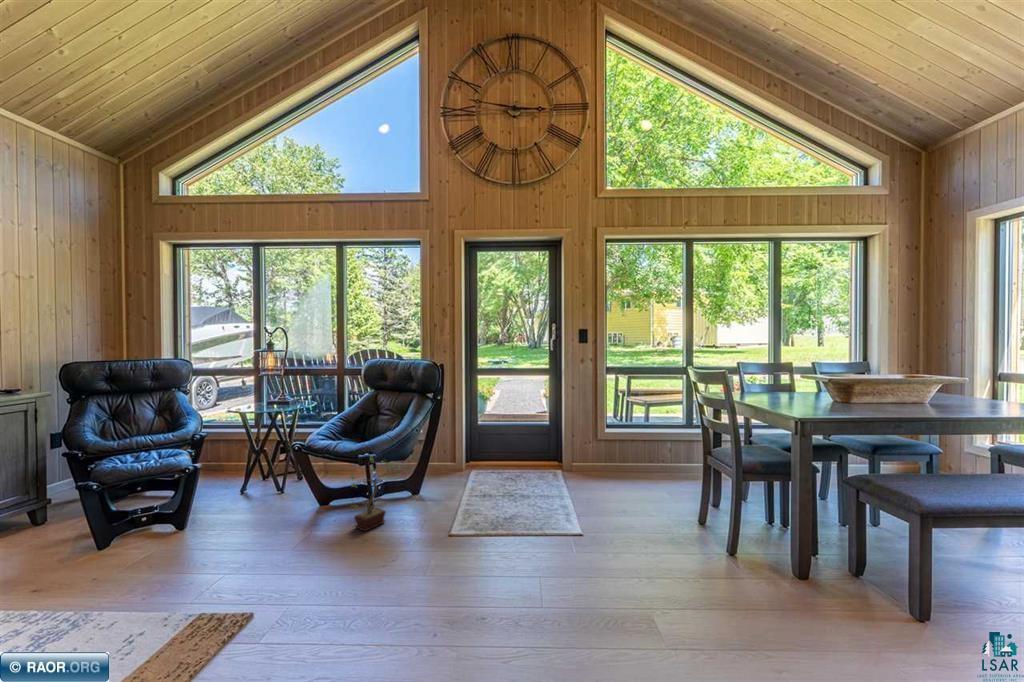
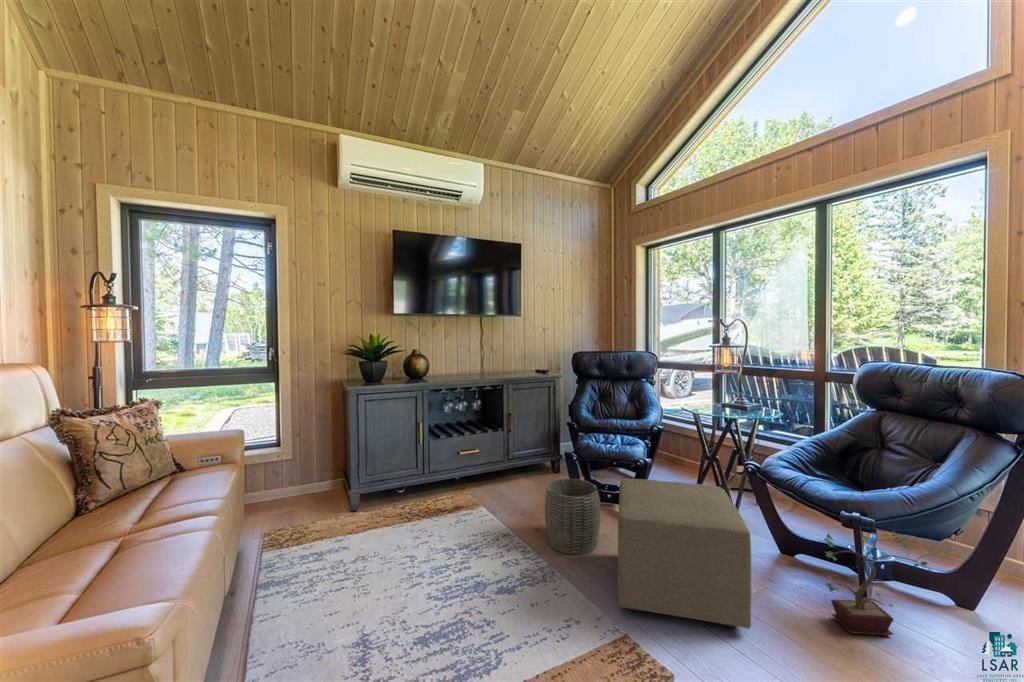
ottoman: none [173,466,307,598] -> present [617,479,752,629]
woven basket: none [56,505,145,597] -> present [545,479,601,555]

